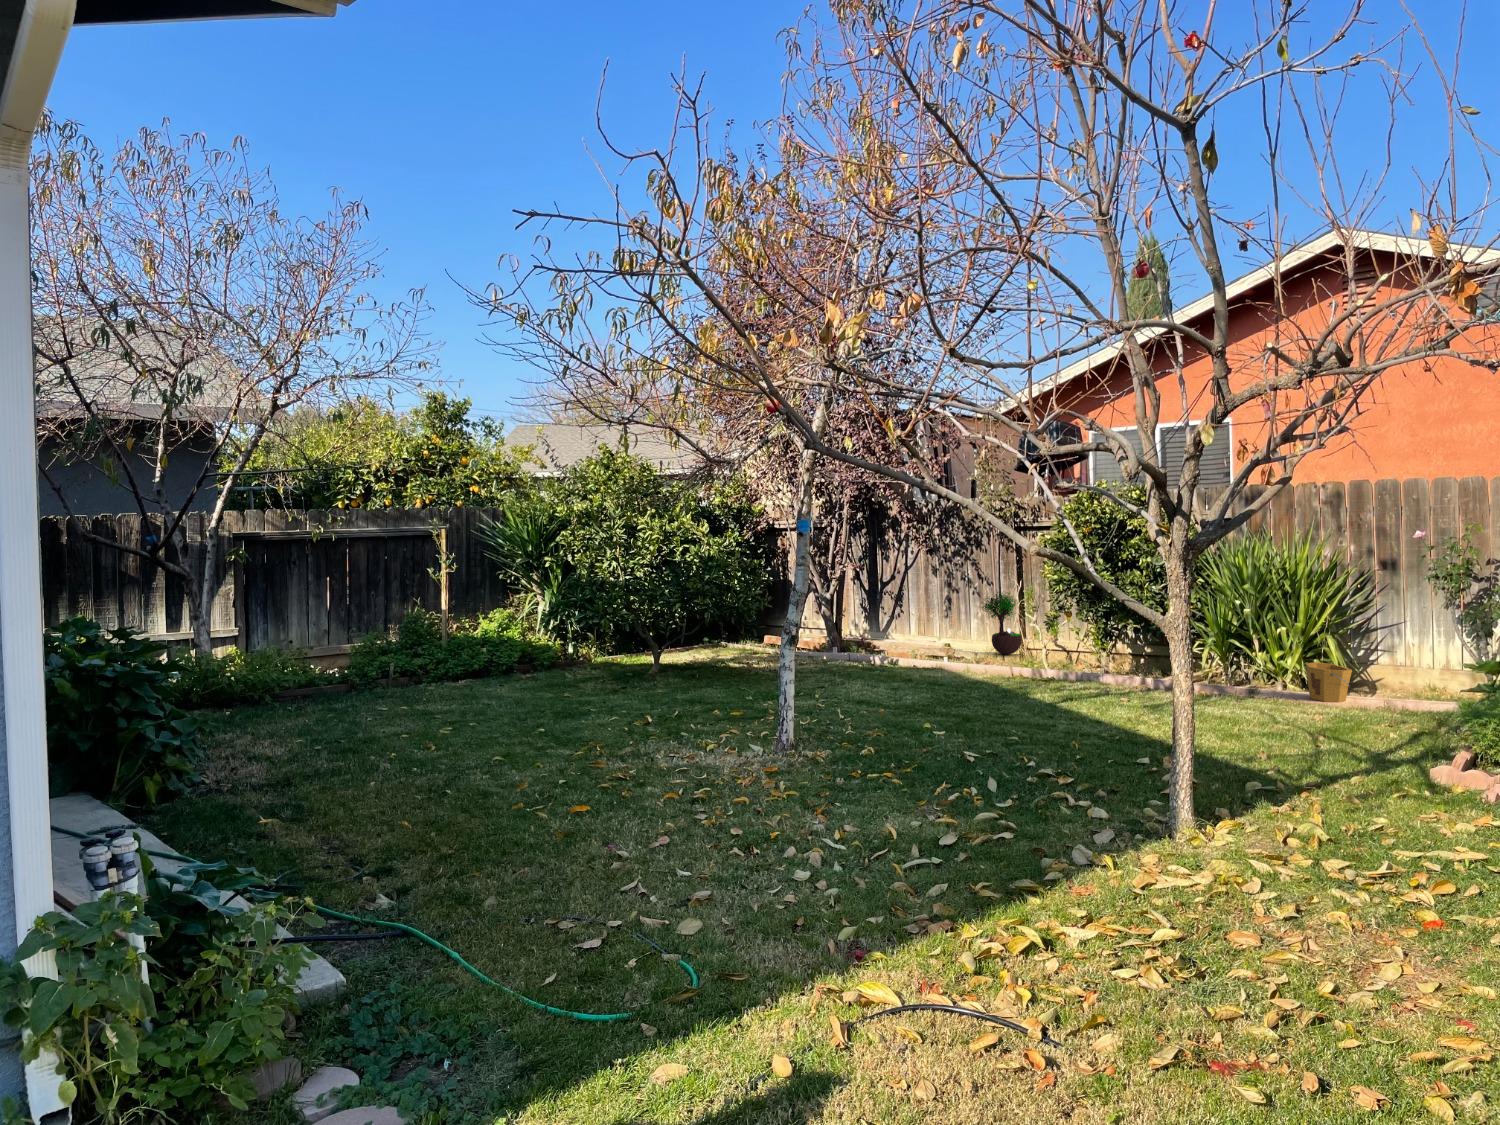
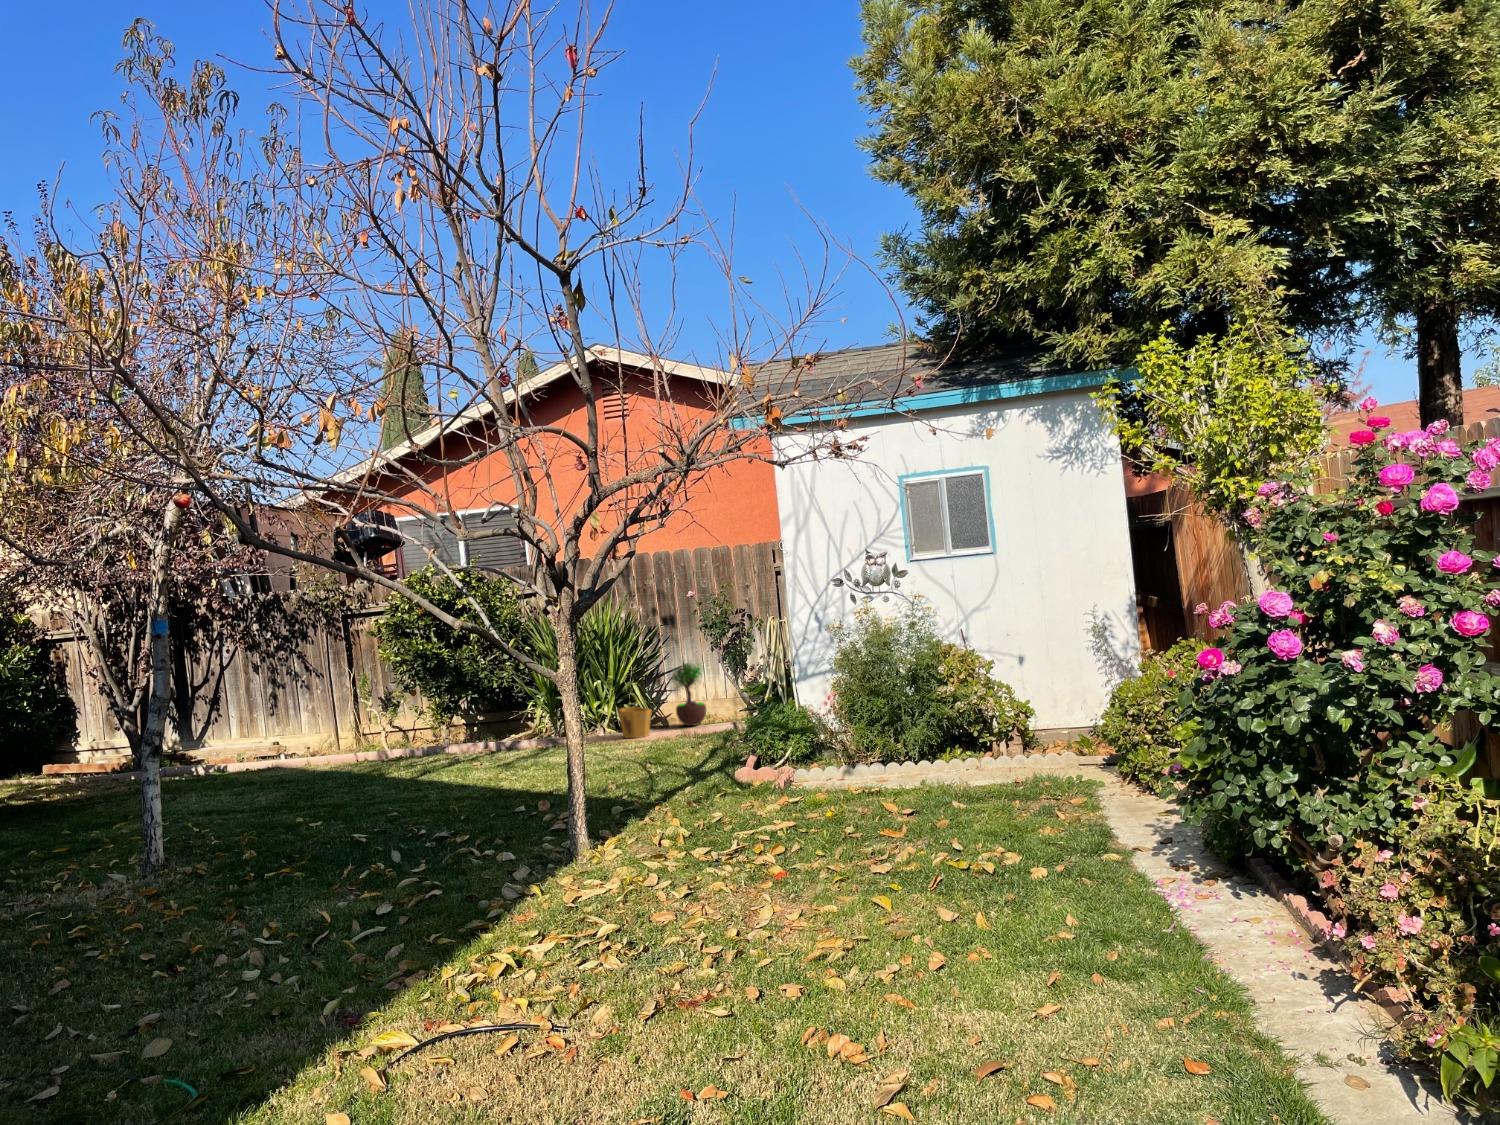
potted tree: present [982,592,1022,655] -> present [670,662,707,726]

